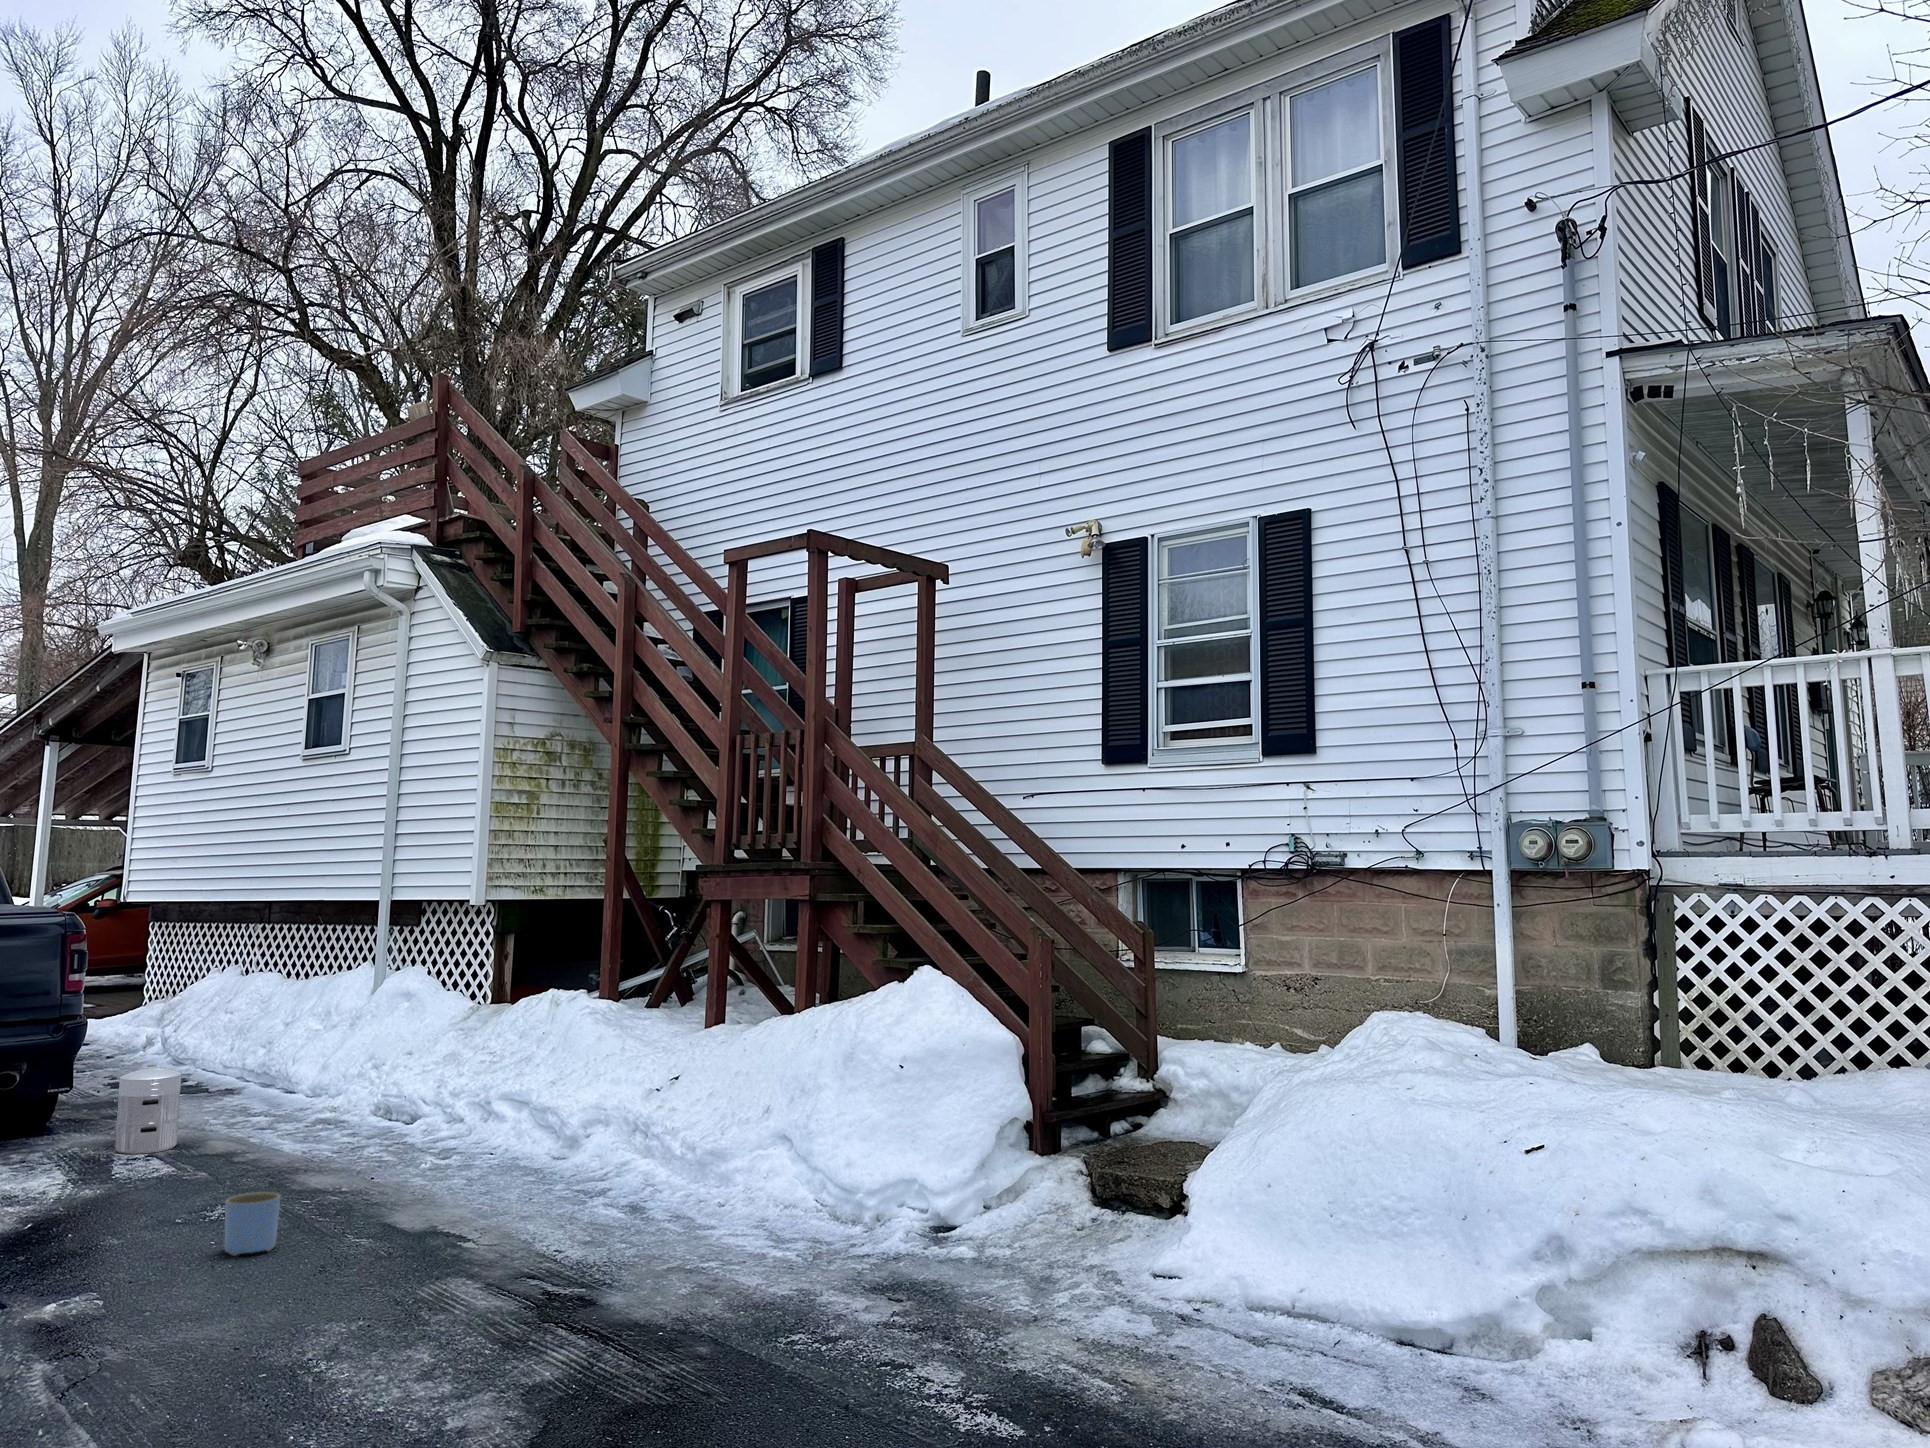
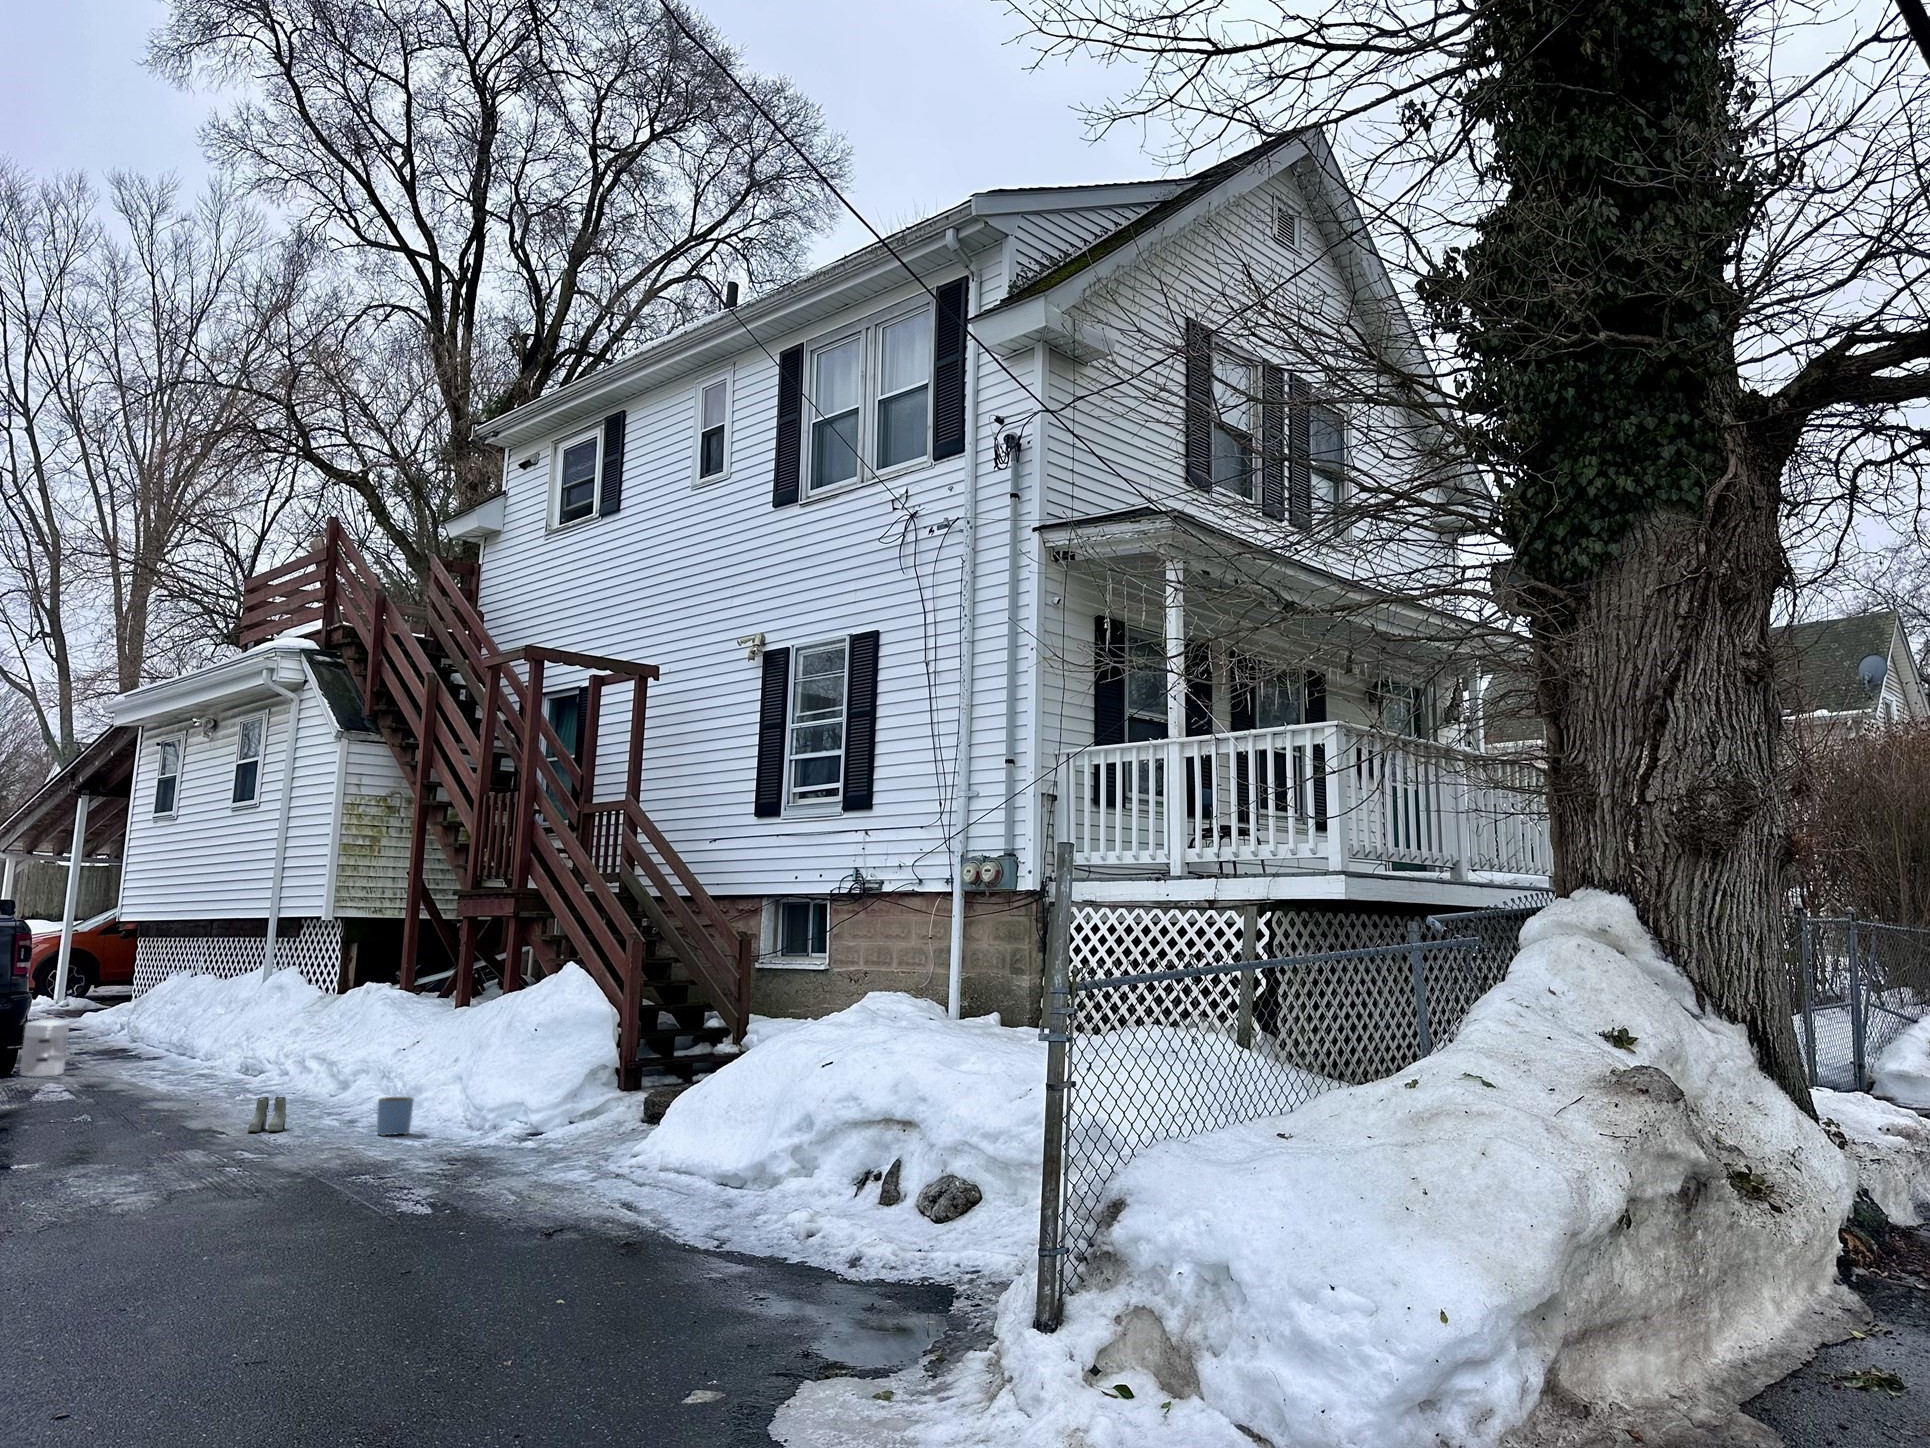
planter: present [225,1192,280,1256] -> present [377,1097,414,1136]
boots: none [581,1223,630,1286] -> present [248,1097,286,1132]

